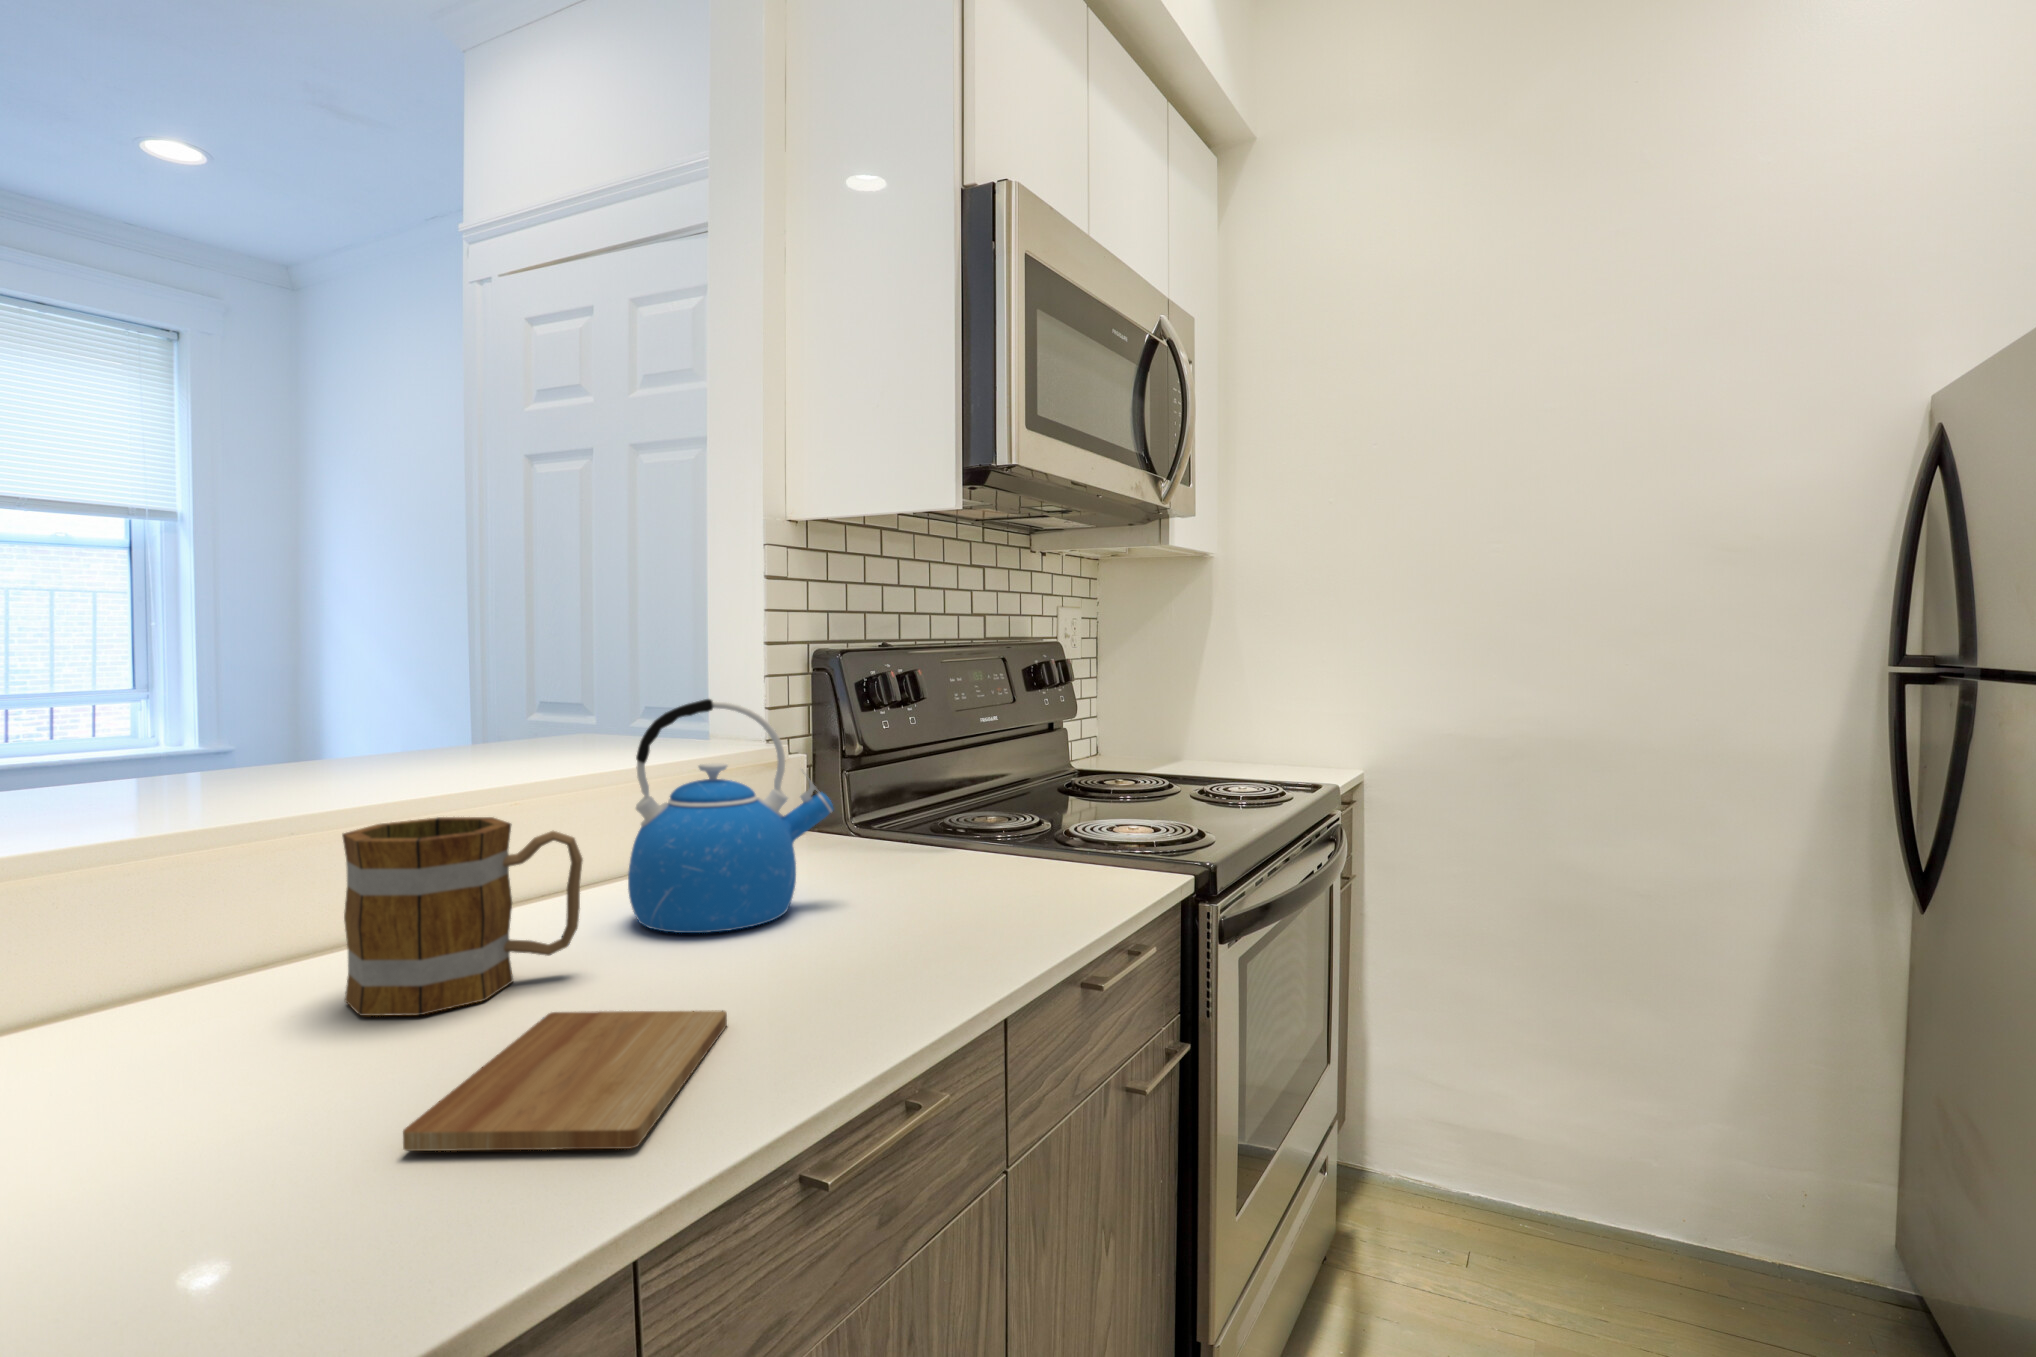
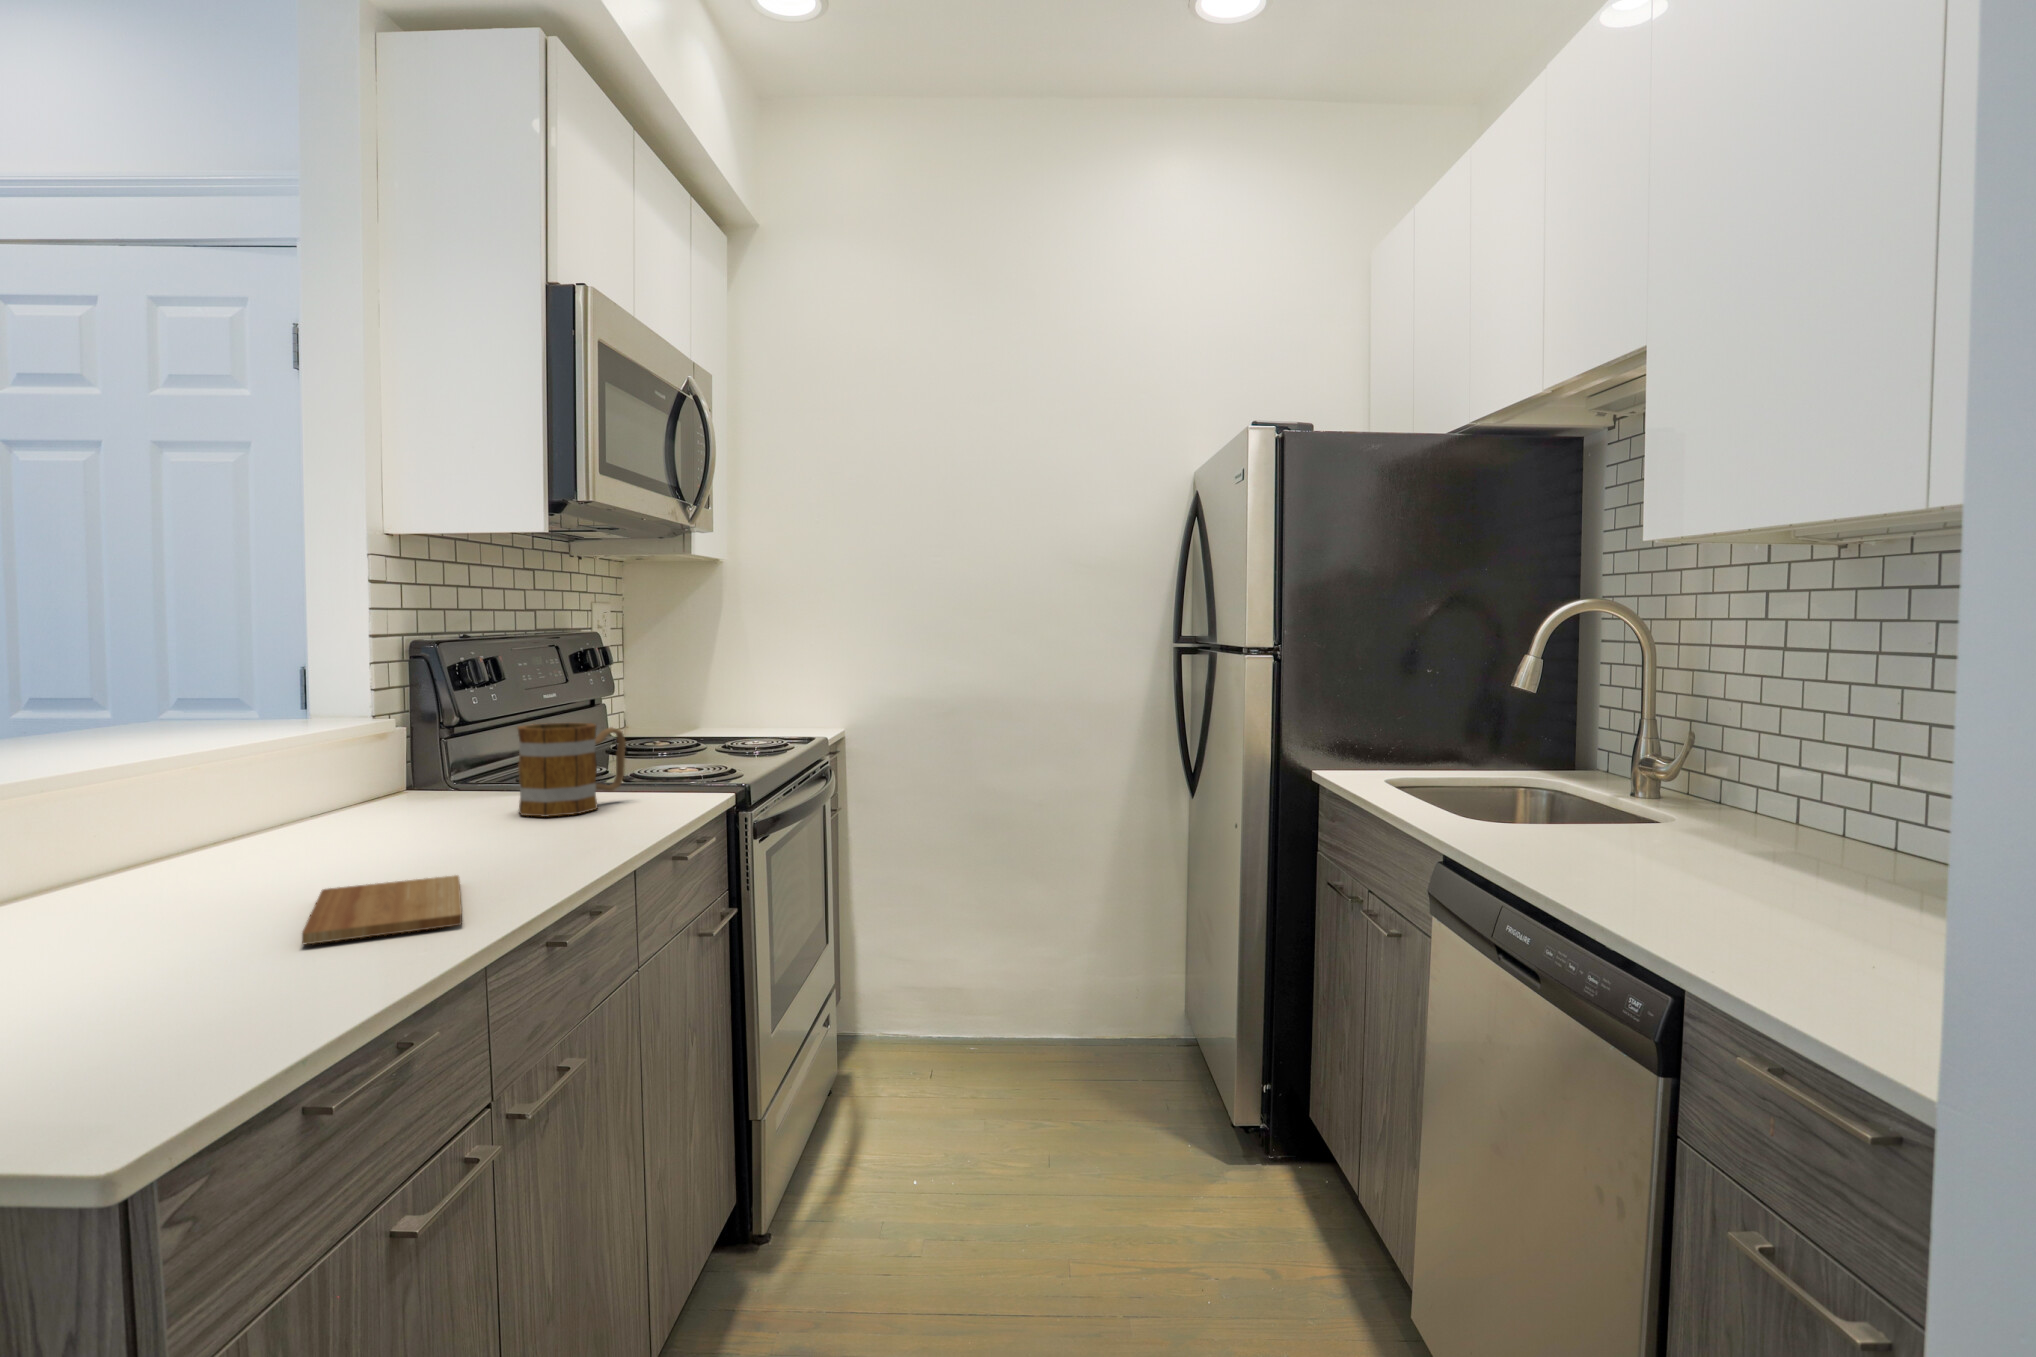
kettle: present [628,699,833,933] -> none [303,679,473,852]
mug: present [342,817,583,1016] -> present [518,723,626,817]

